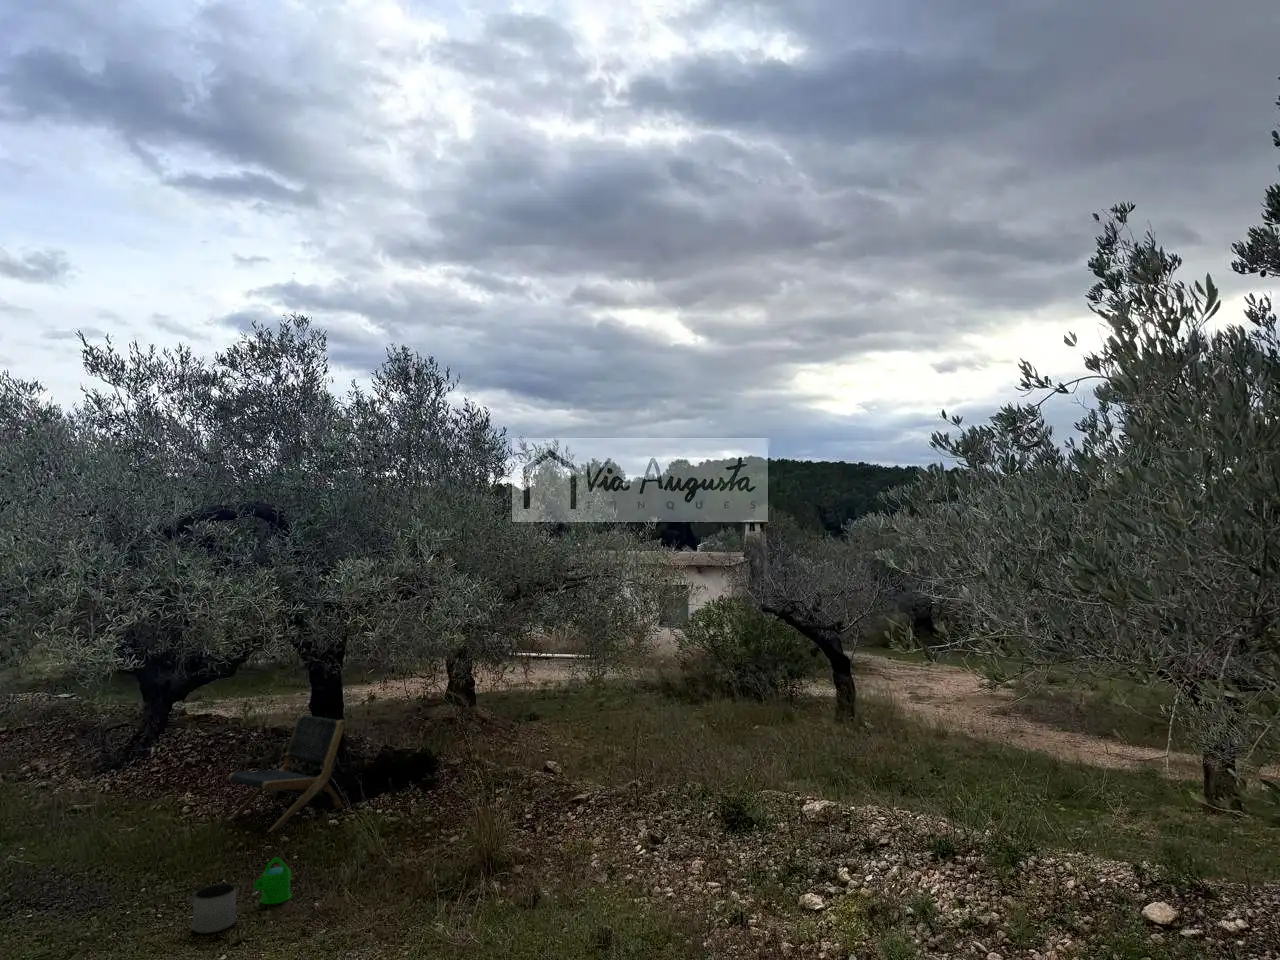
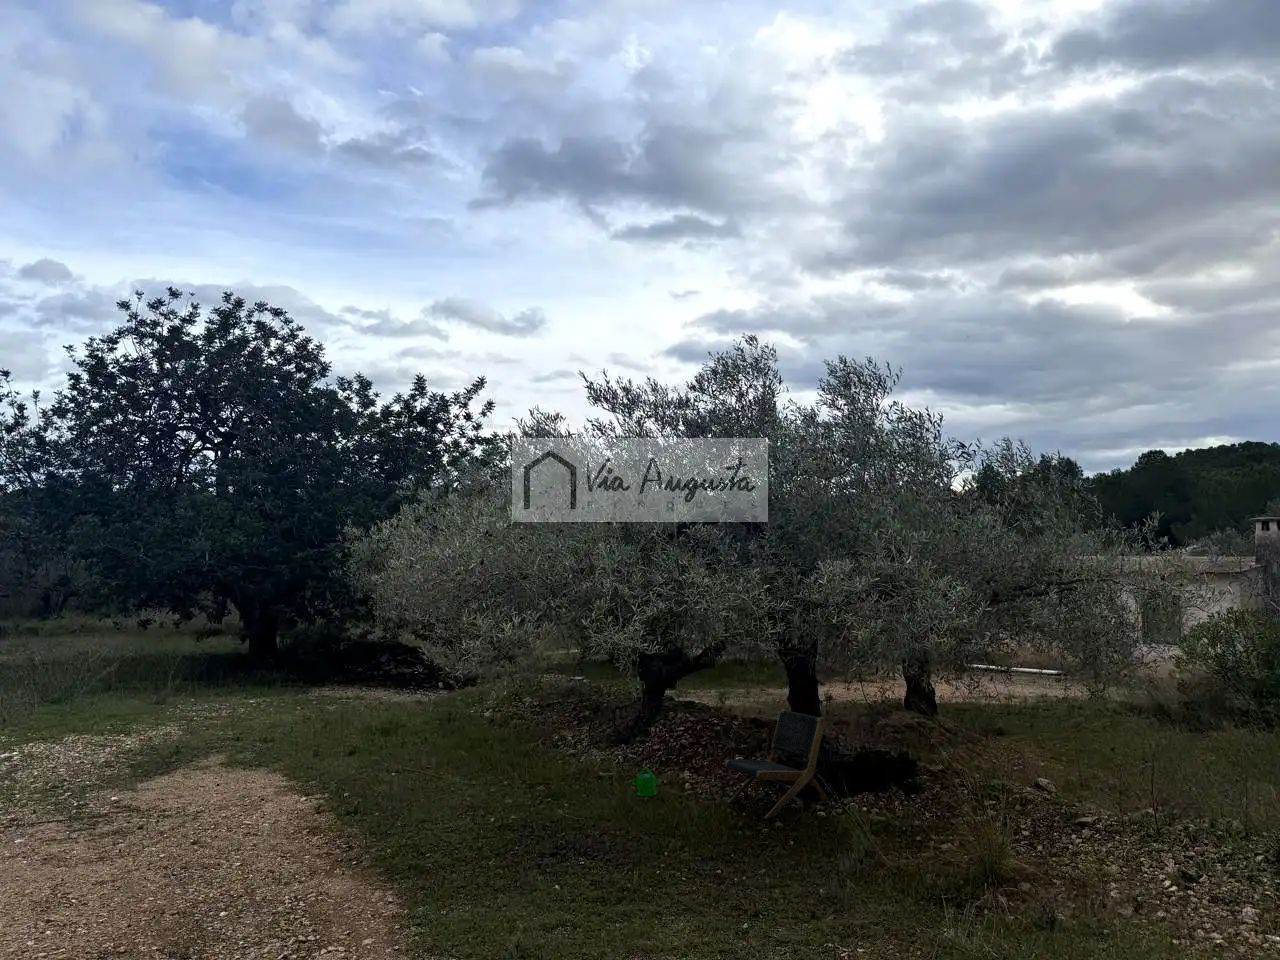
watering can: present [254,857,292,904] -> present [632,767,657,796]
planter: present [193,884,236,934] -> none [719,861,755,904]

